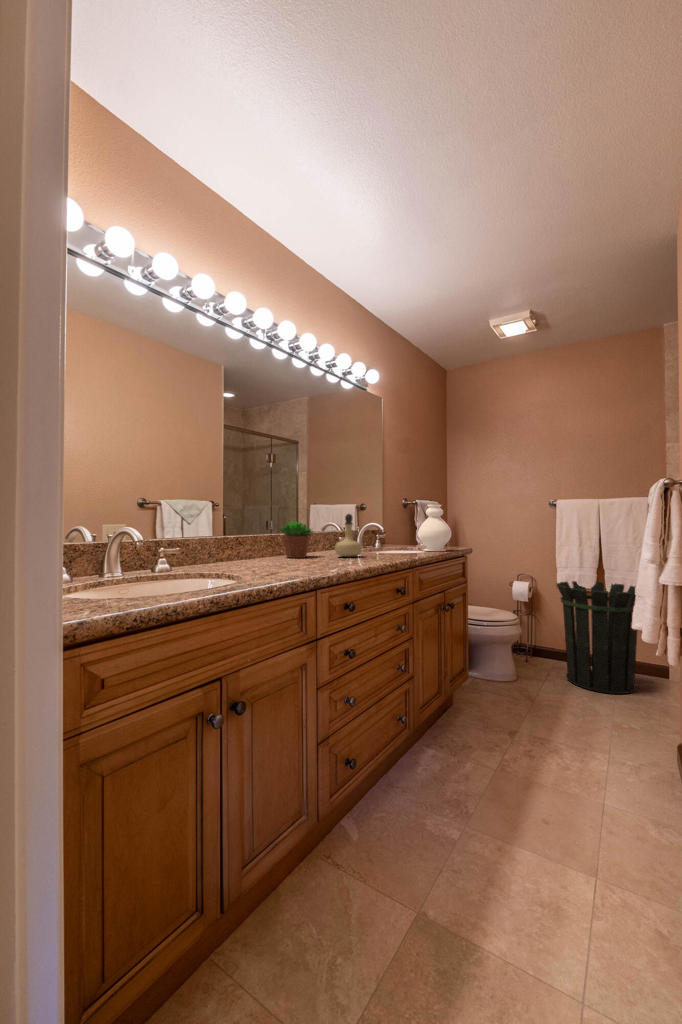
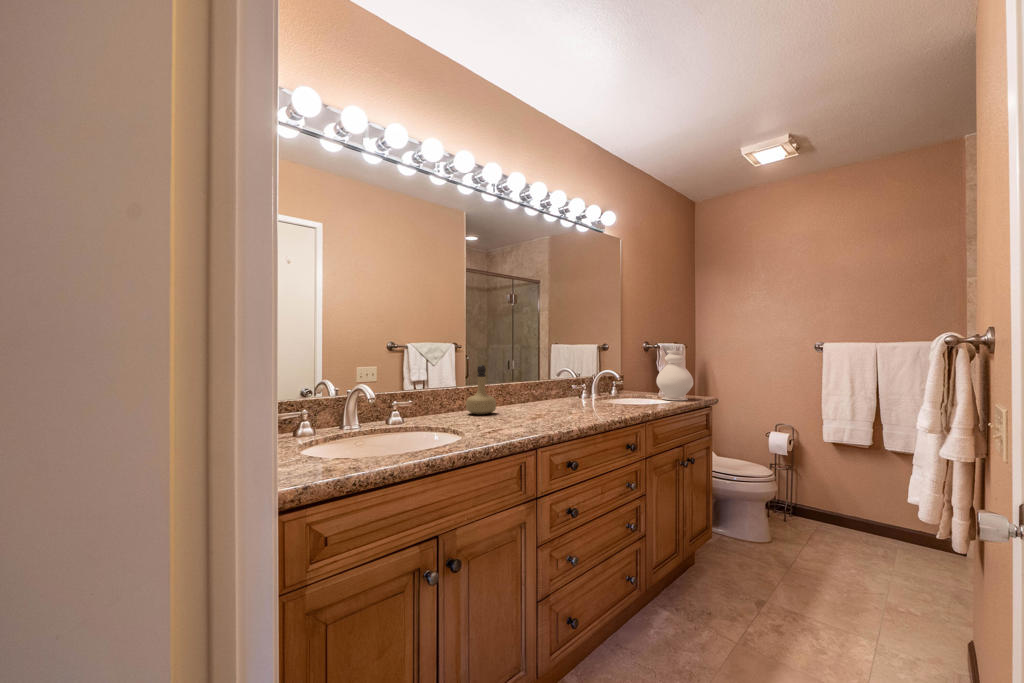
perfume bottle: present [335,514,362,557] -> present [466,365,496,414]
succulent plant: present [279,522,313,558] -> none [509,369,546,406]
waste bin: present [556,581,637,694] -> none [821,434,938,569]

